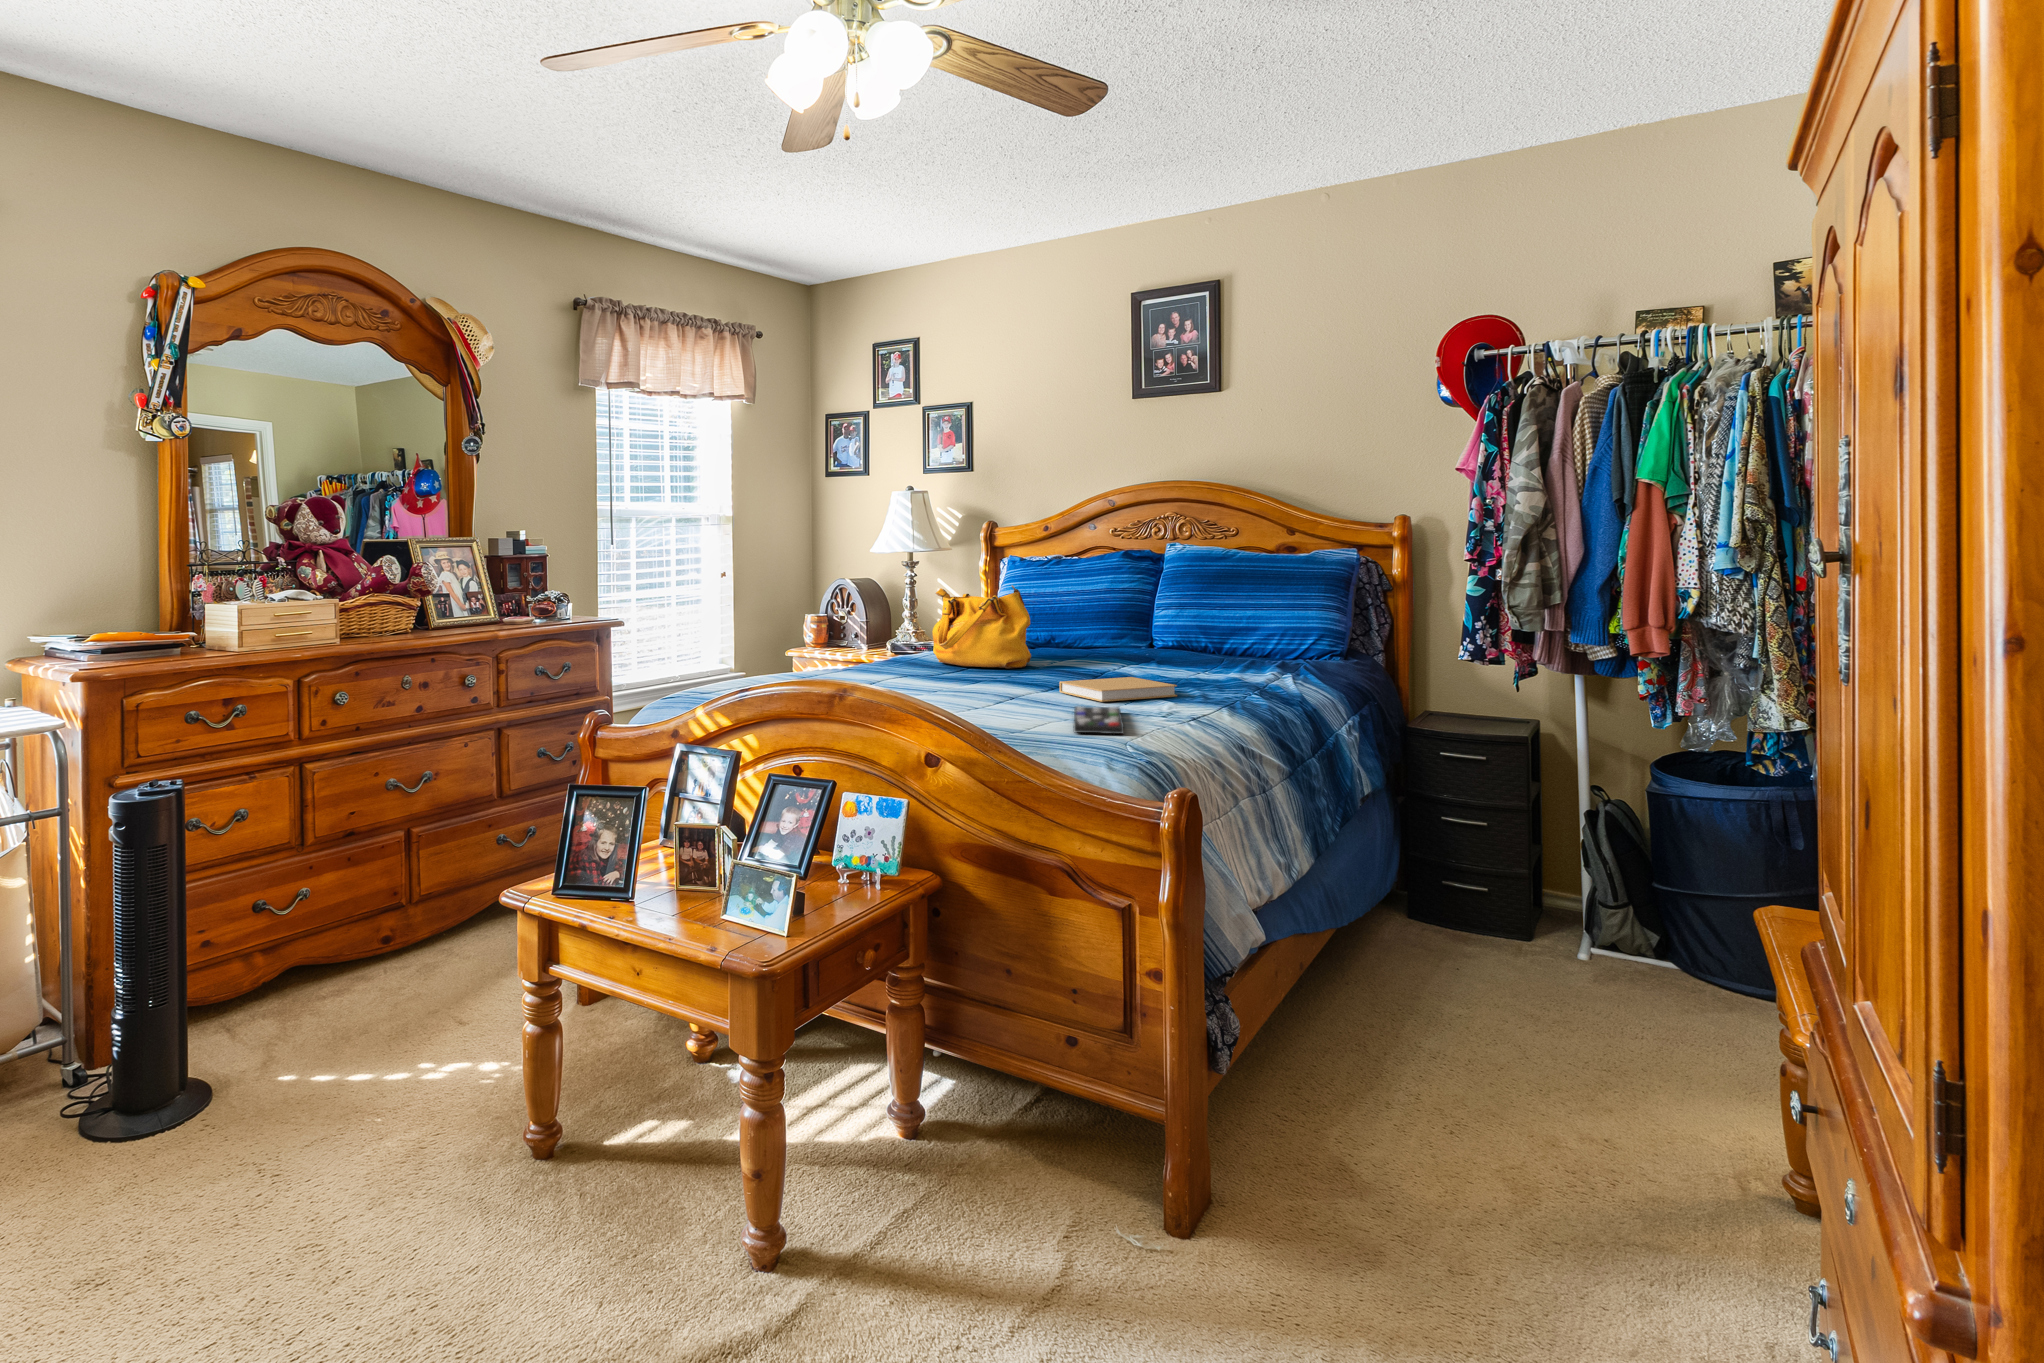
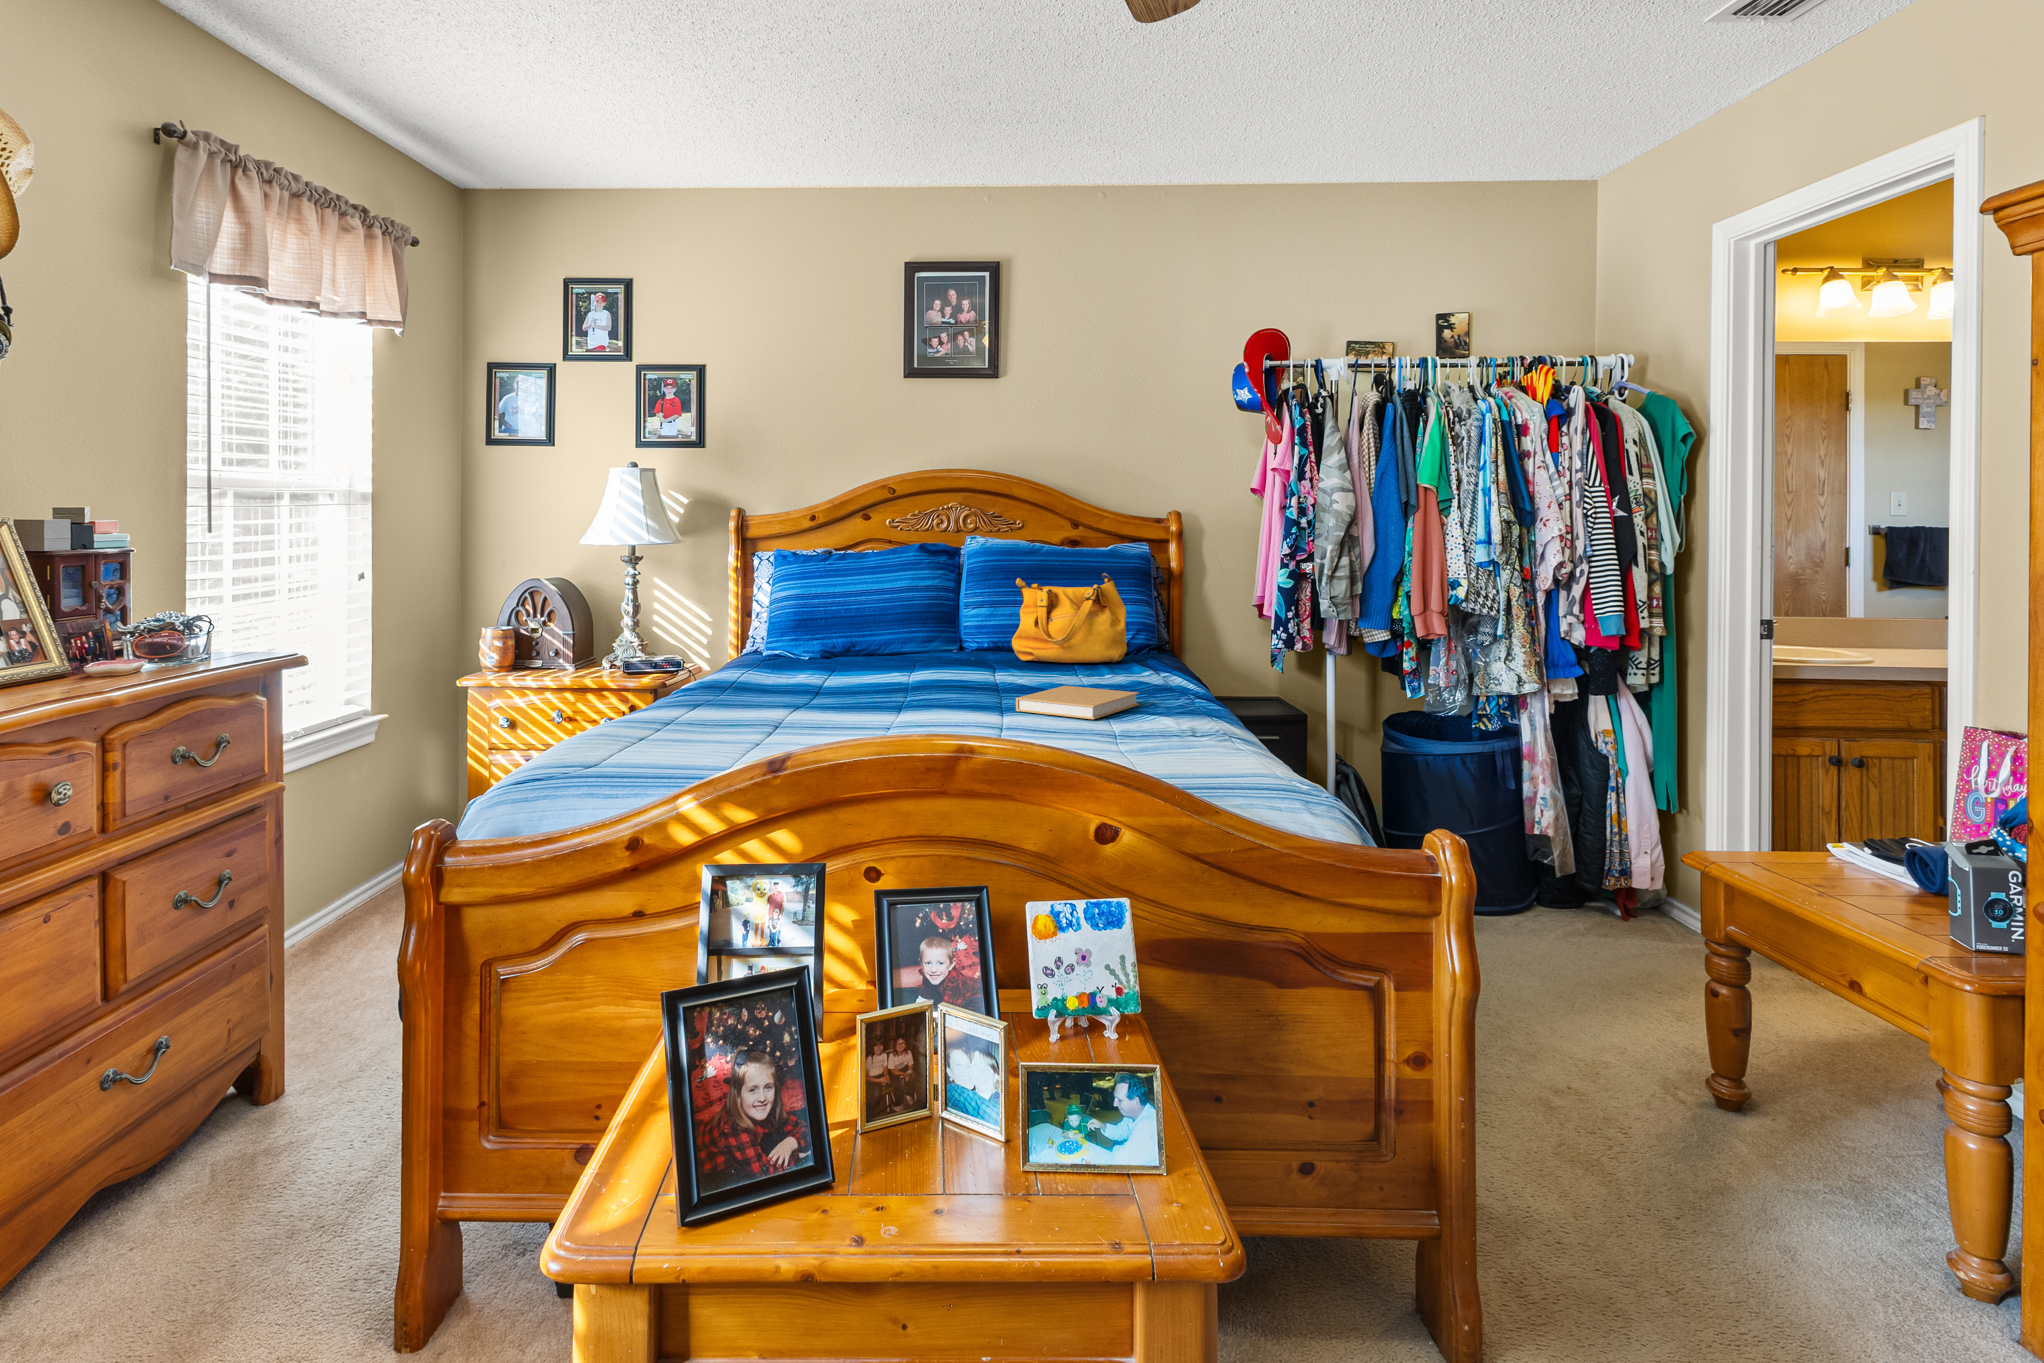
handbag: present [932,585,1031,669] -> present [1012,573,1127,663]
remote control: present [1074,706,1124,734] -> none [1097,726,1231,766]

